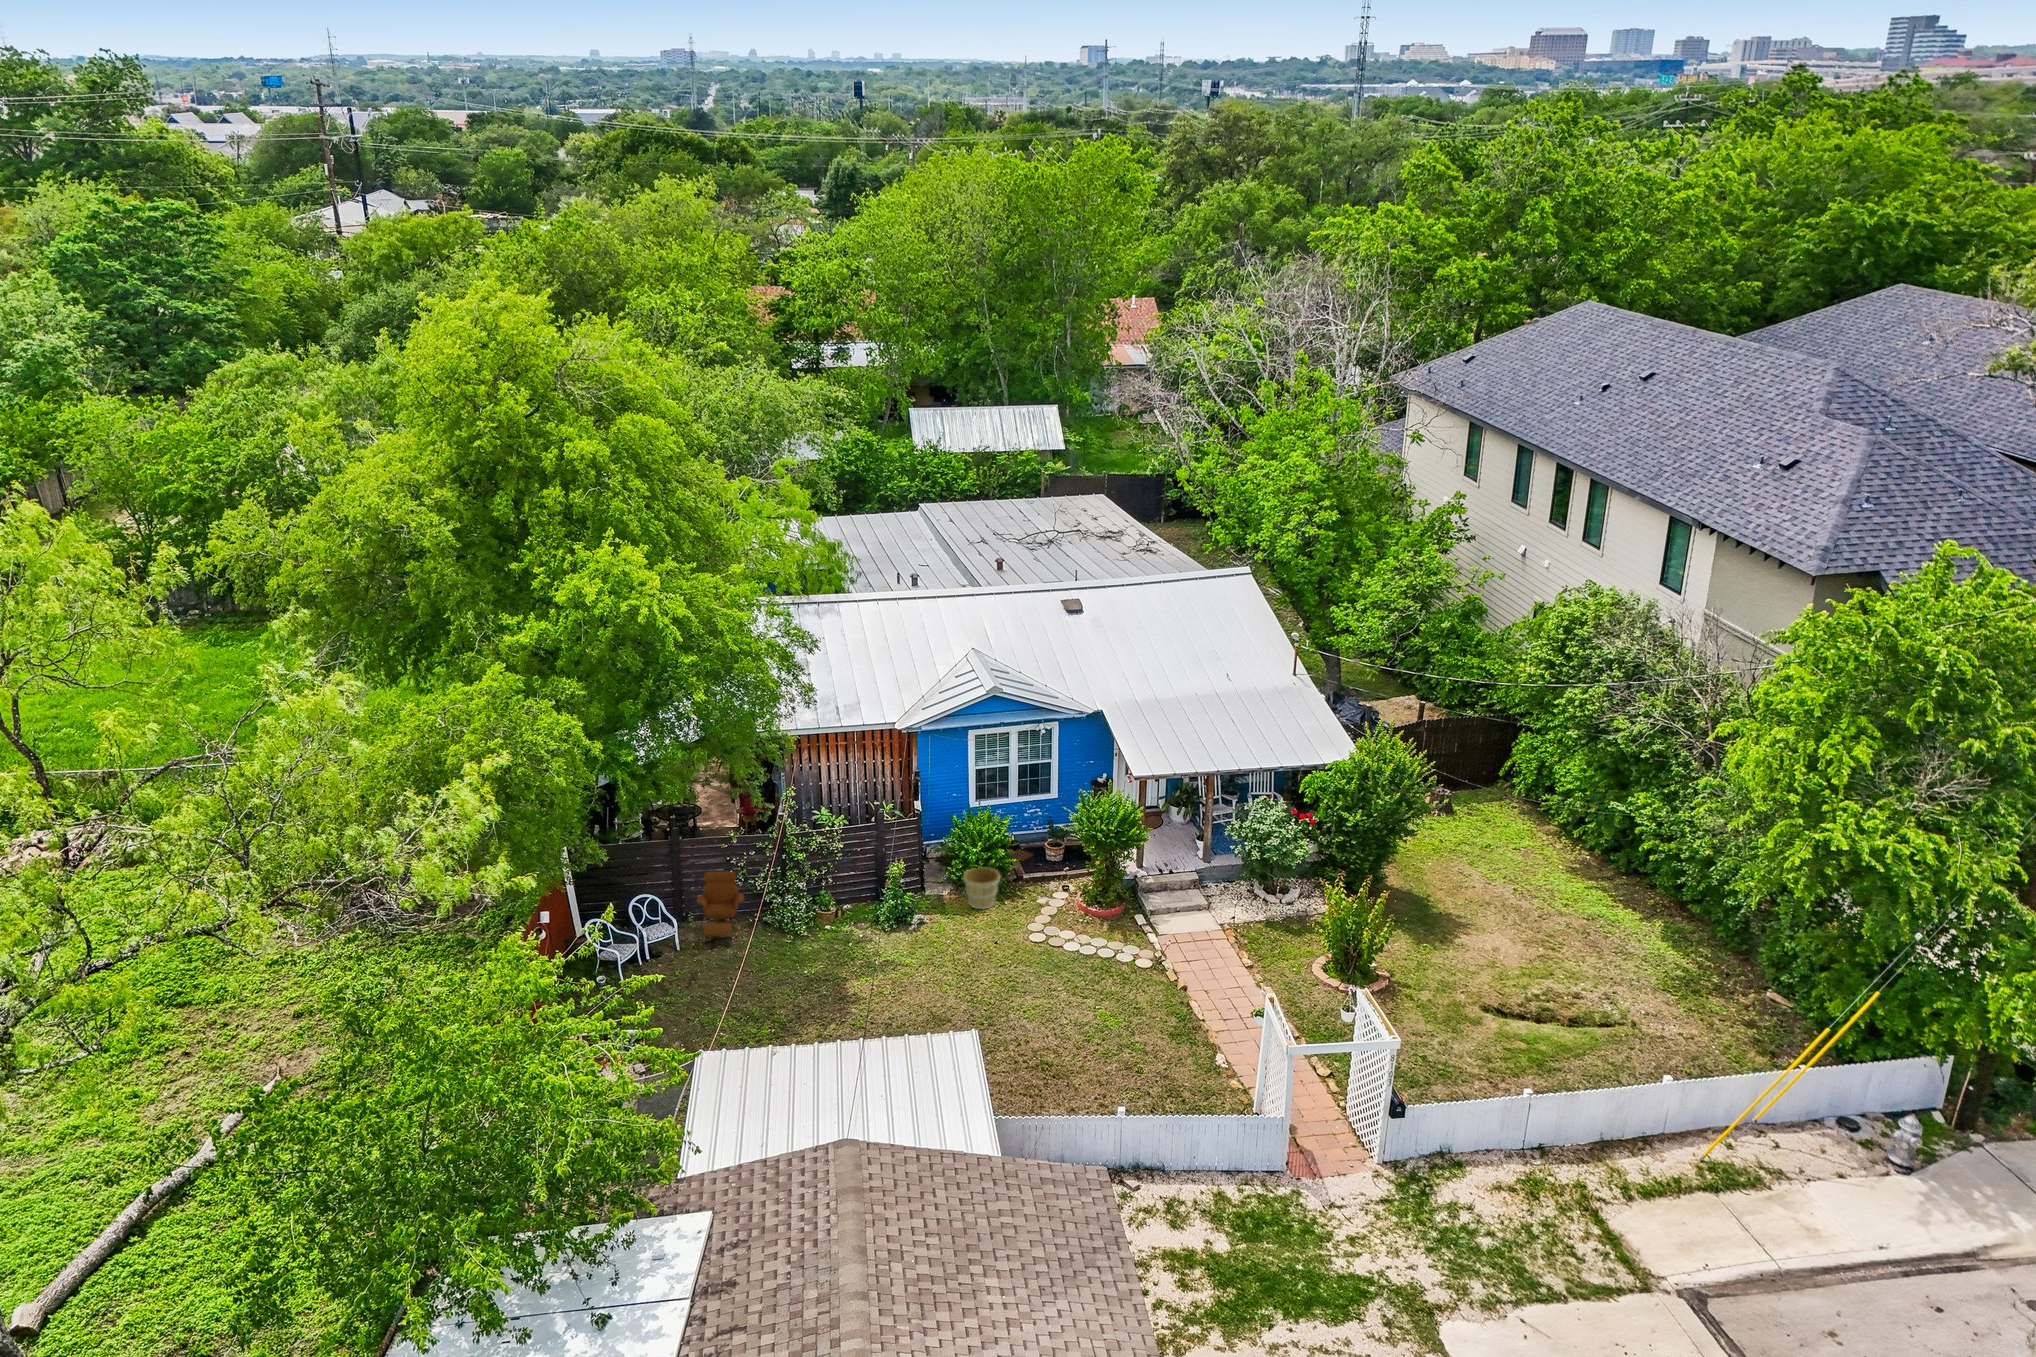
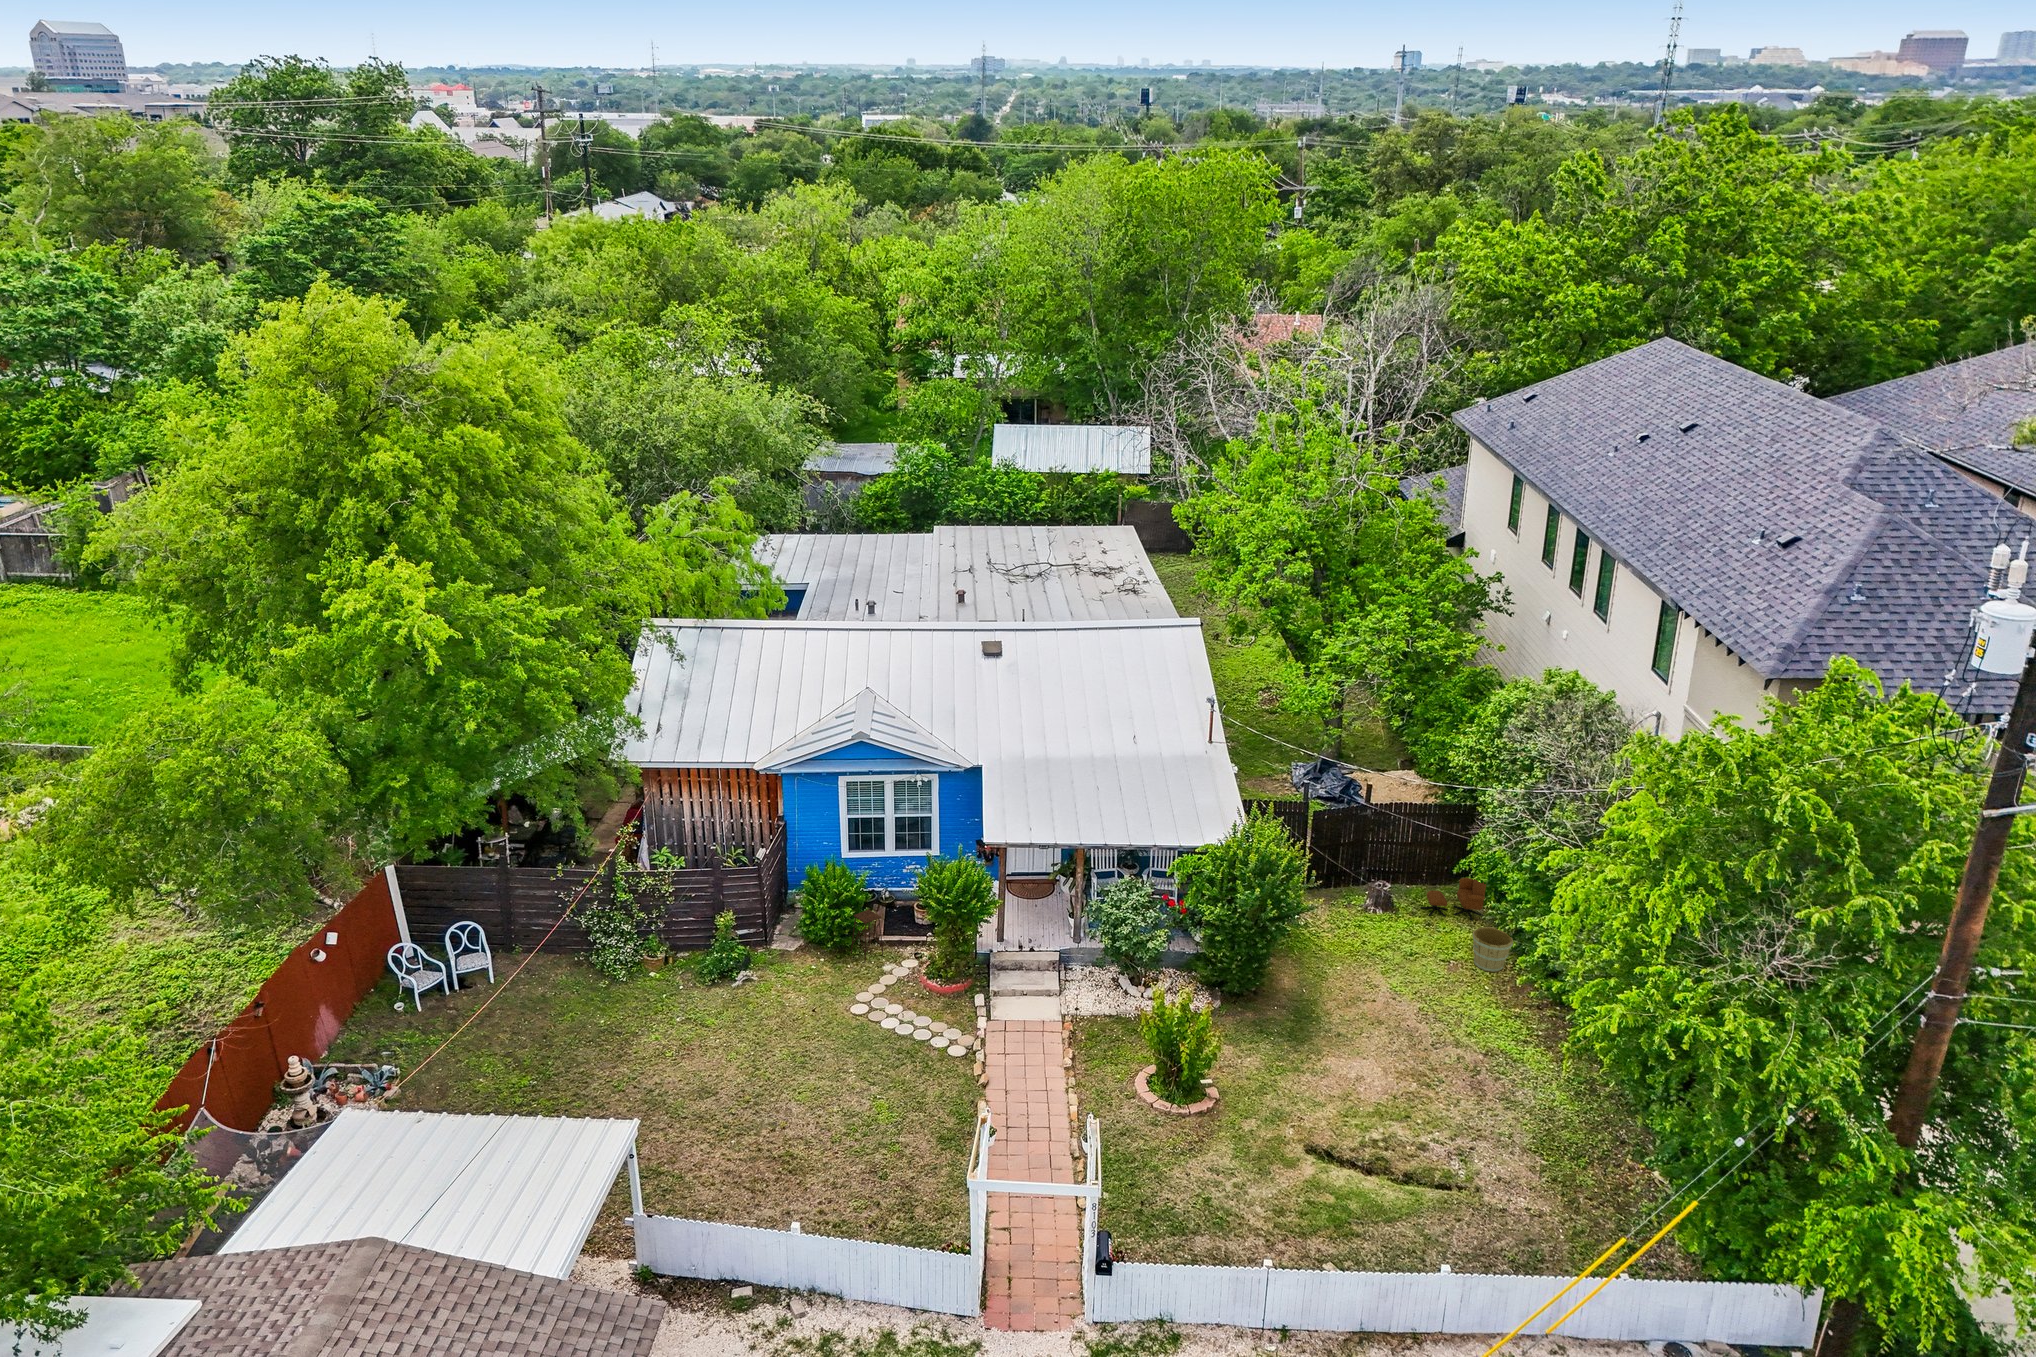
wooden bucket: present [963,867,1000,909] -> present [1473,927,1513,972]
lounge chair: present [697,871,744,948] -> present [1421,878,1486,921]

